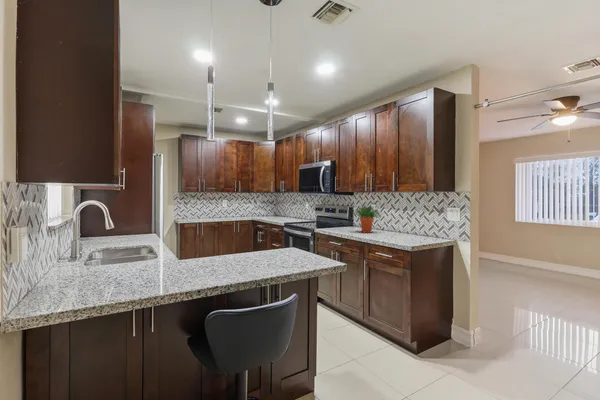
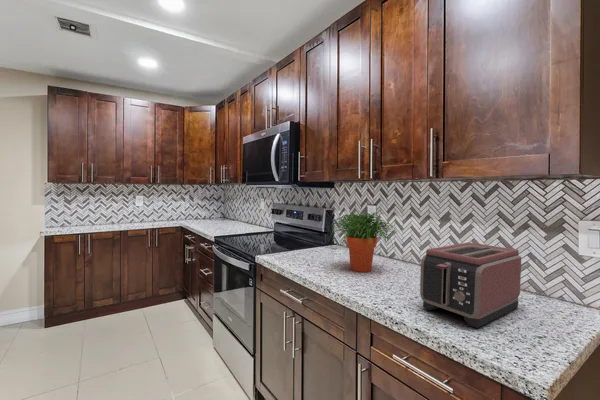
toaster: none [385,217,422,241] -> present [420,242,521,328]

